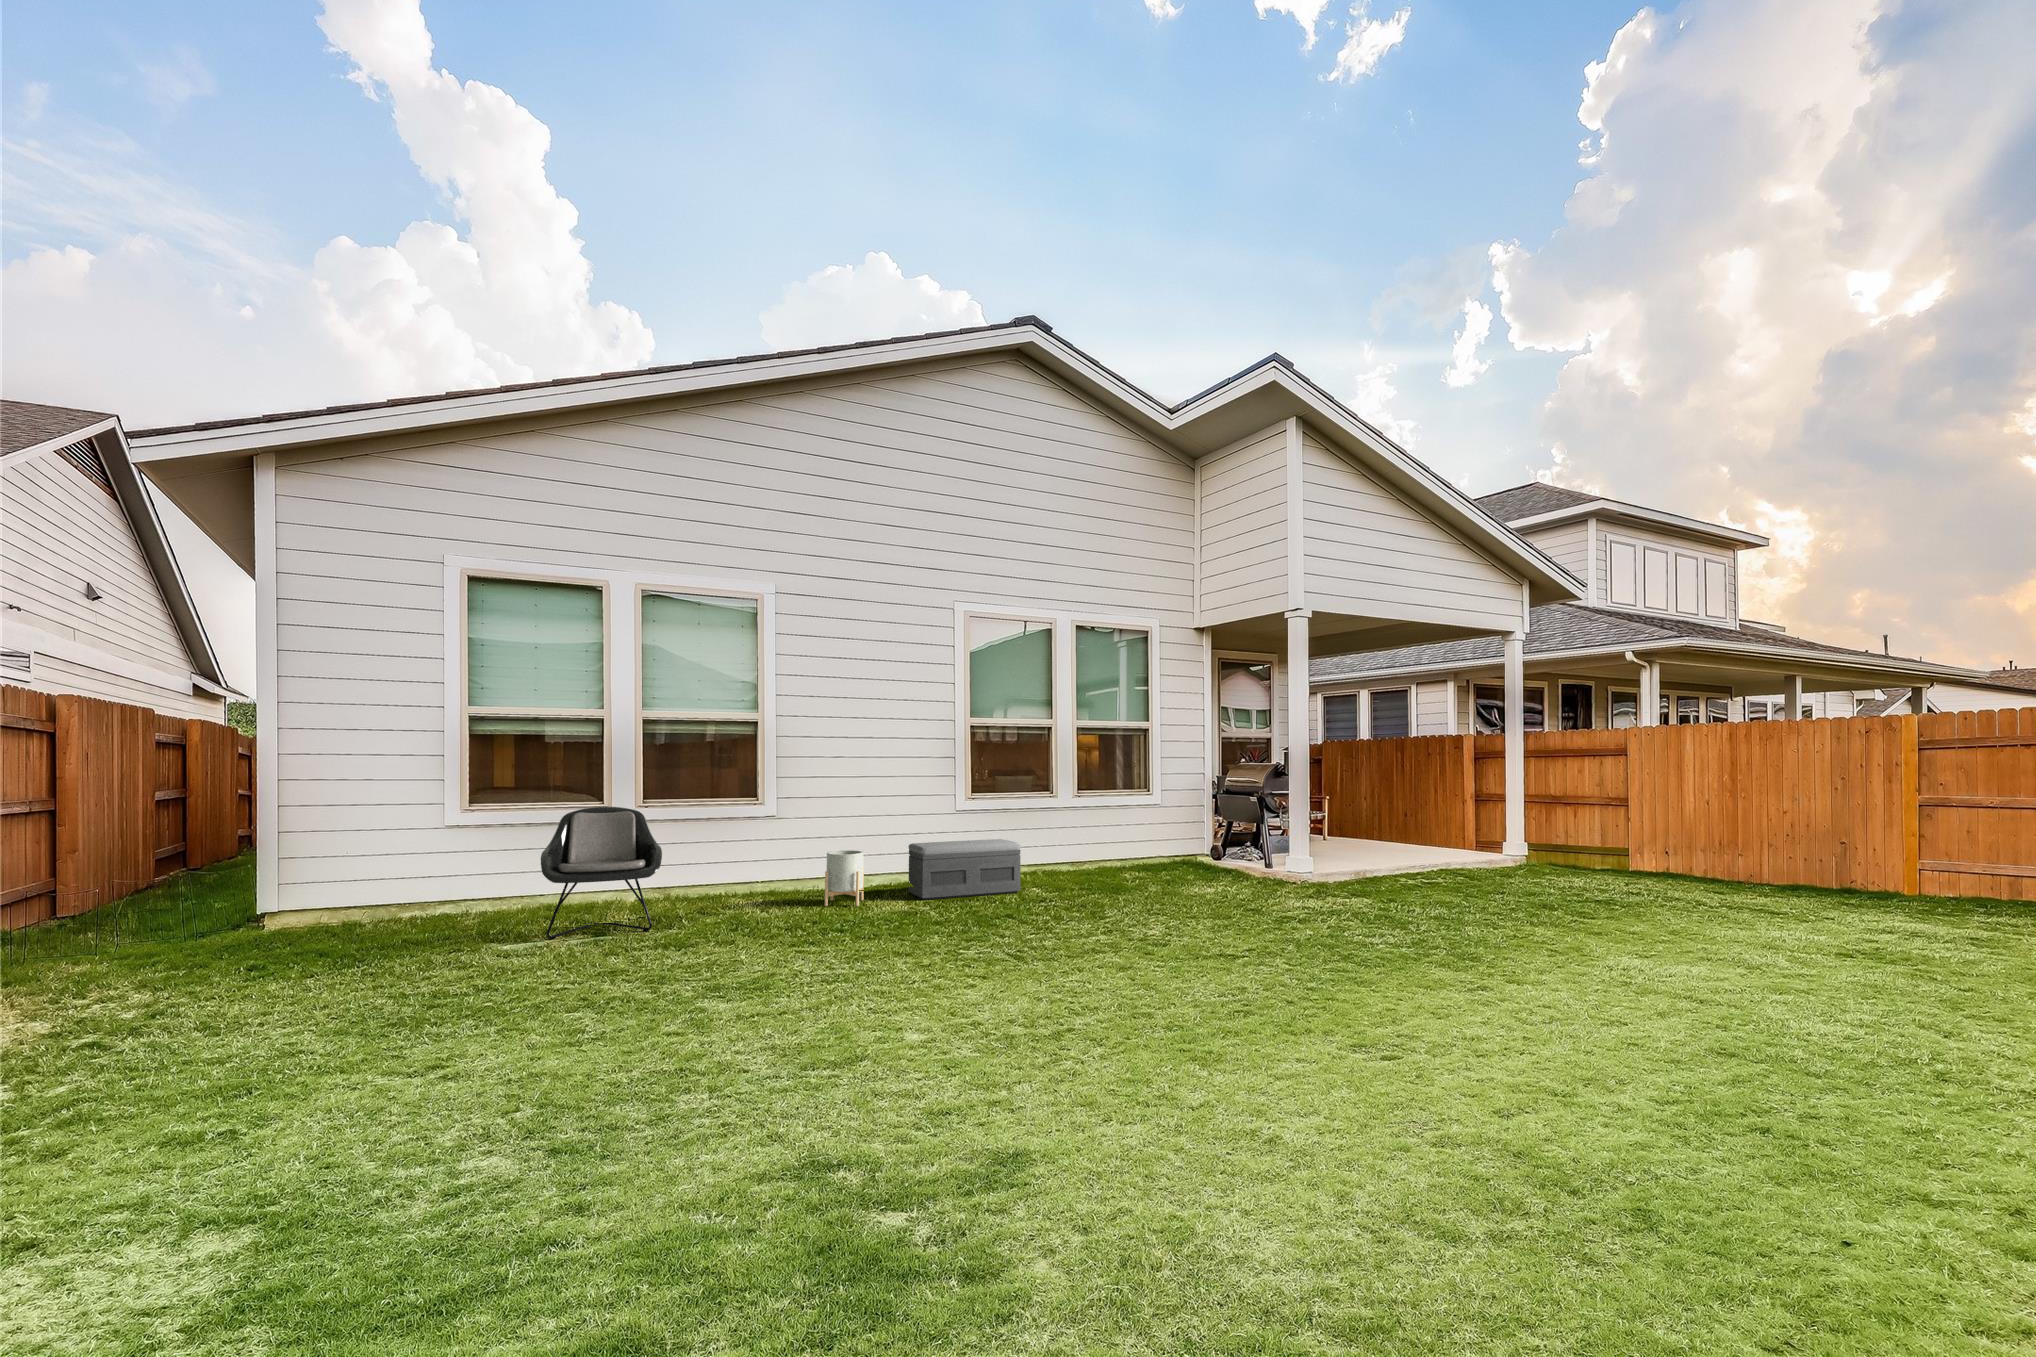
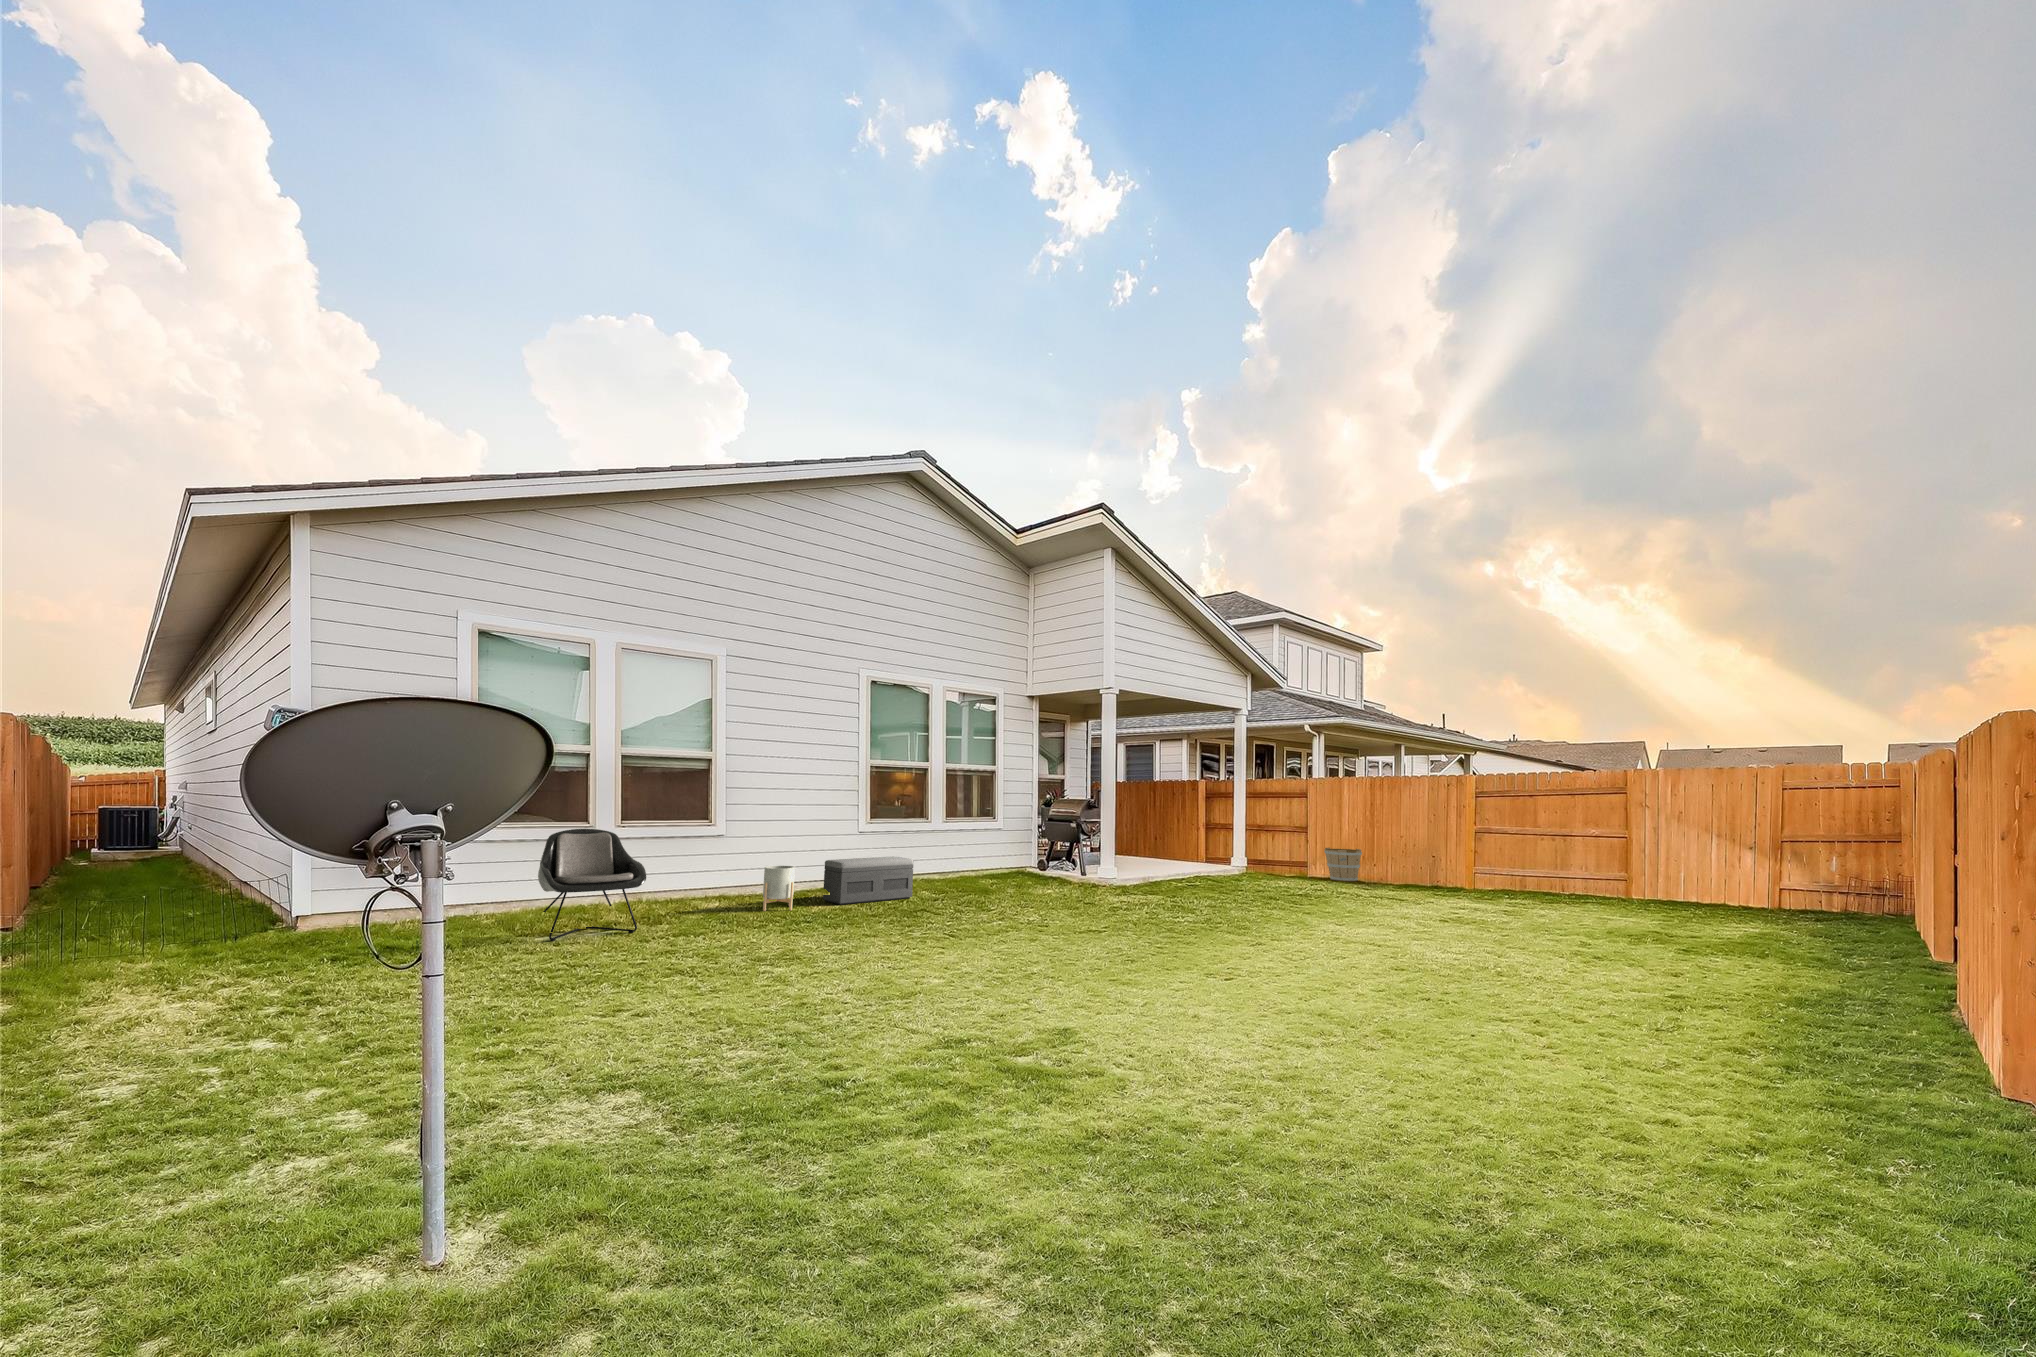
wooden bucket: none [1648,829,1714,880] -> present [1324,848,1362,881]

